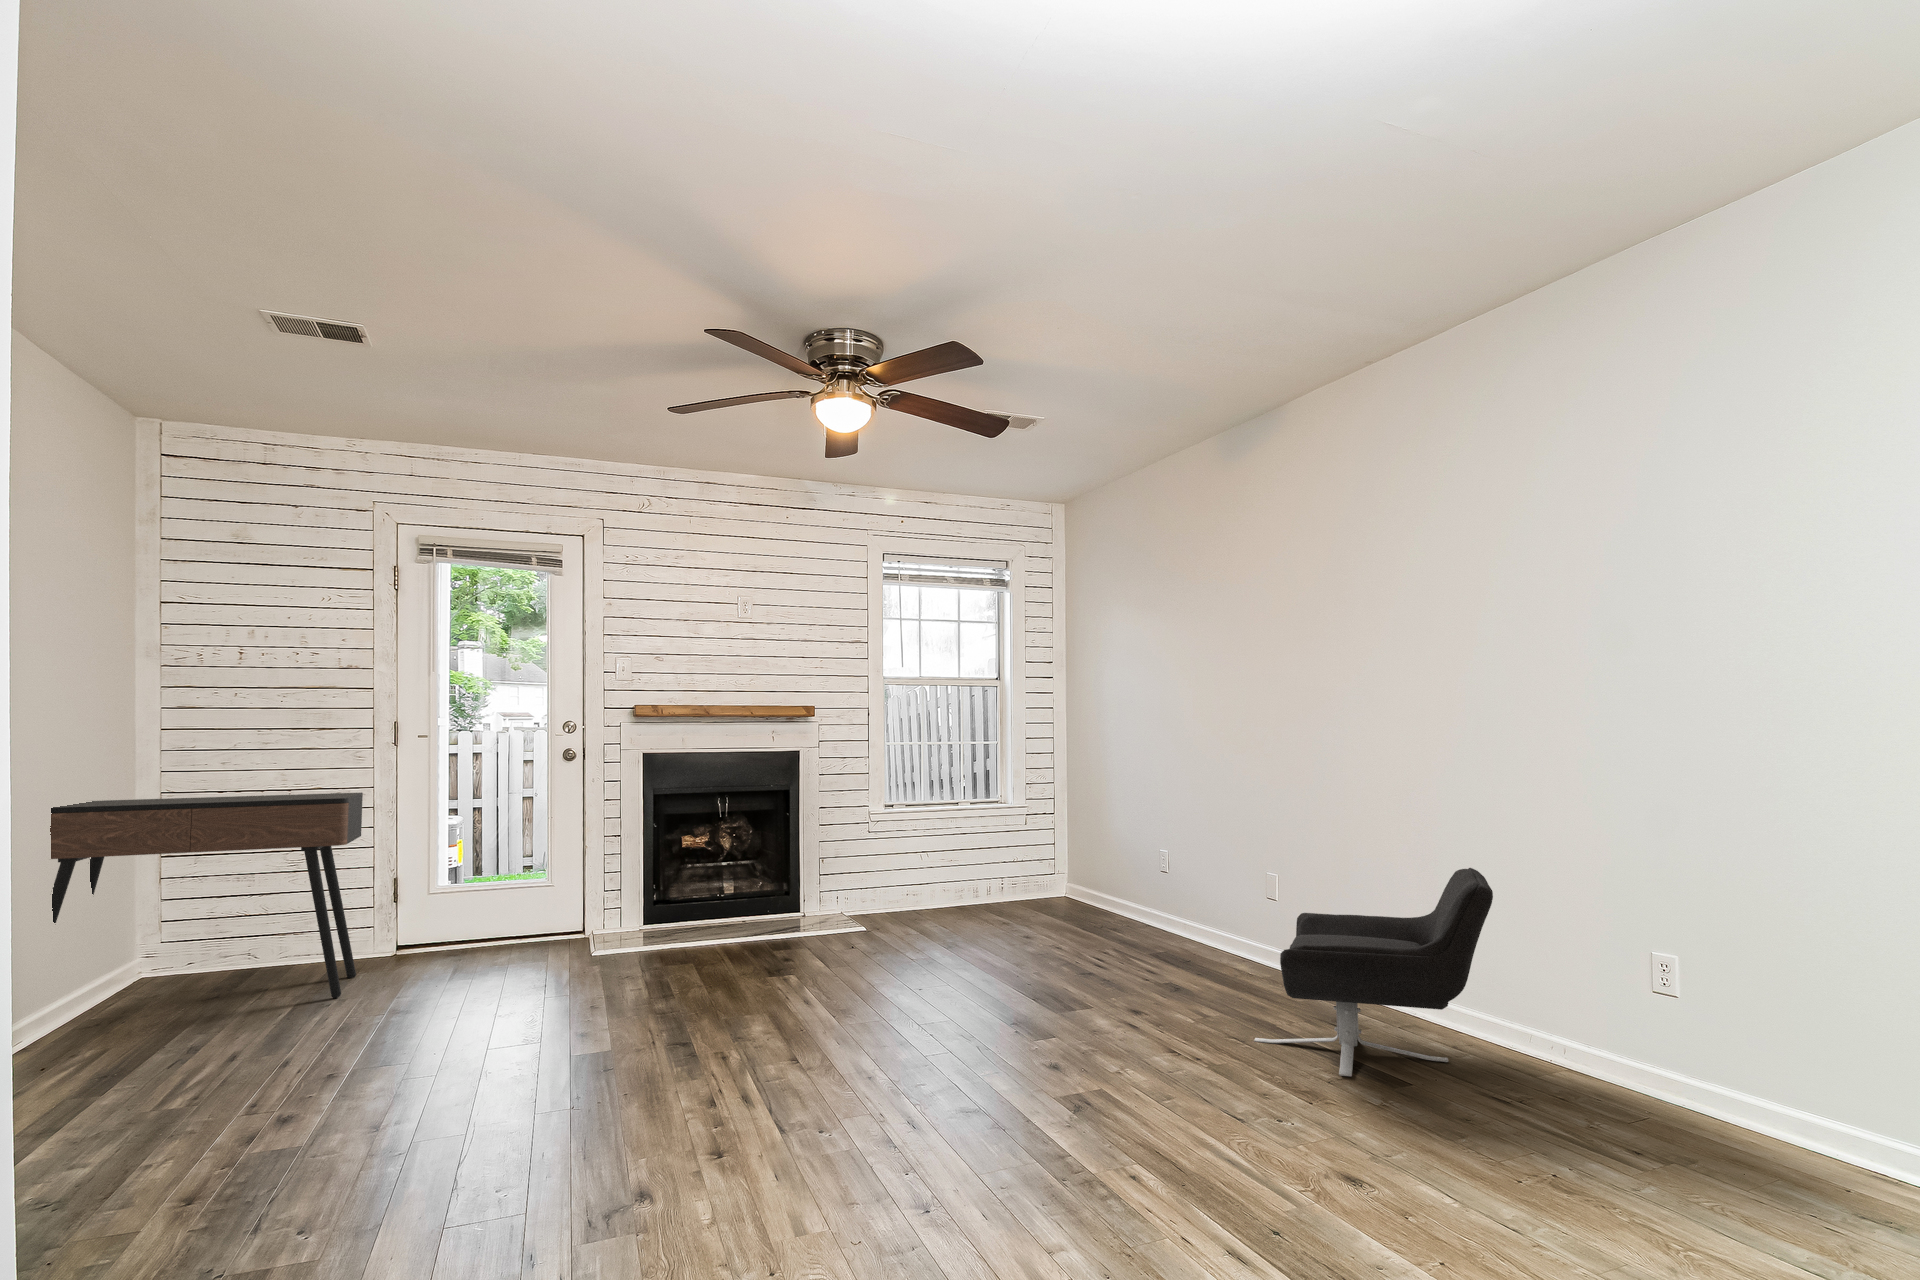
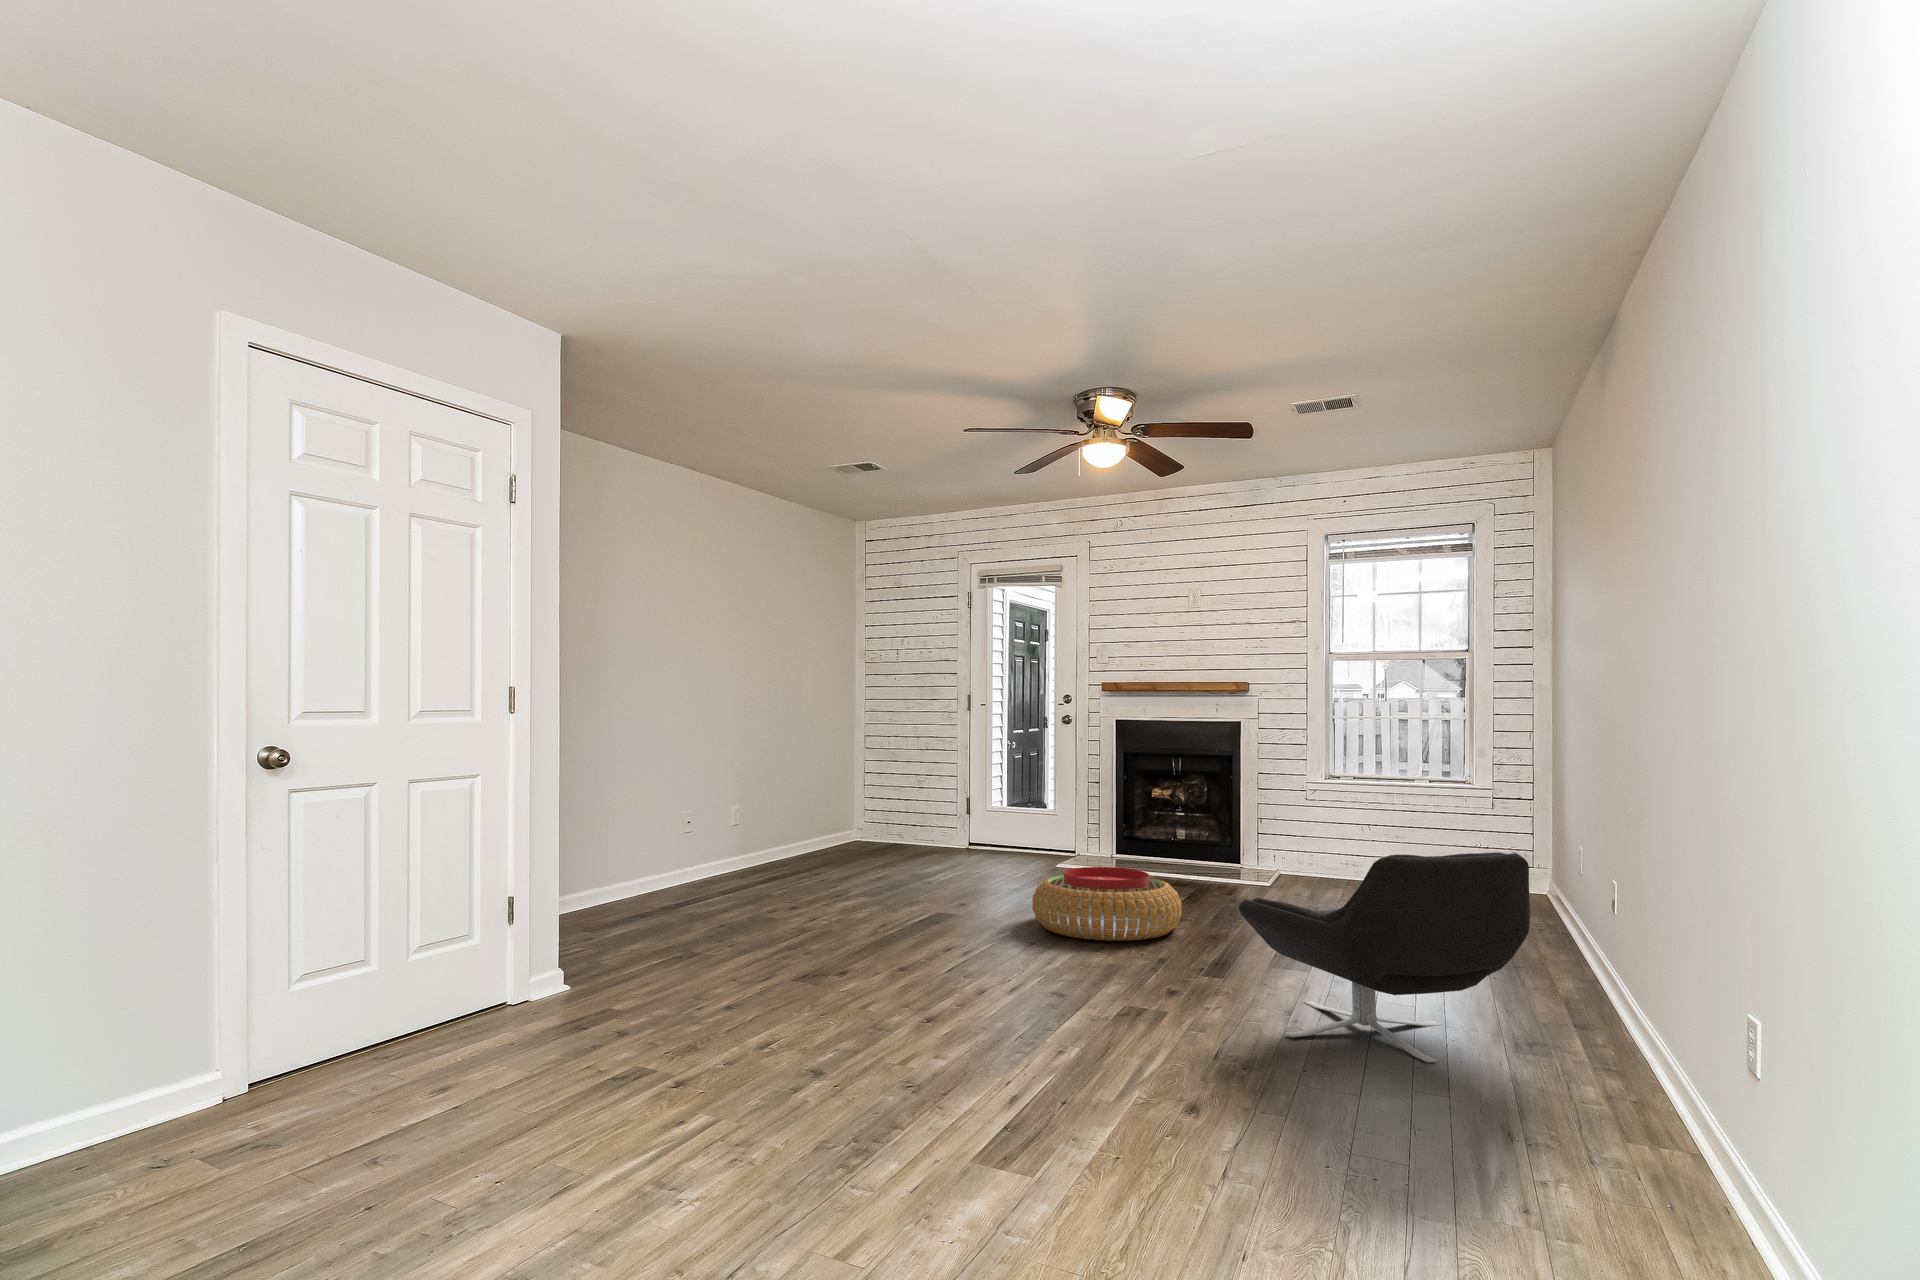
console table: present [50,792,363,998] -> none [777,735,929,860]
pouf: none [809,941,991,1041] -> present [1032,867,1182,941]

